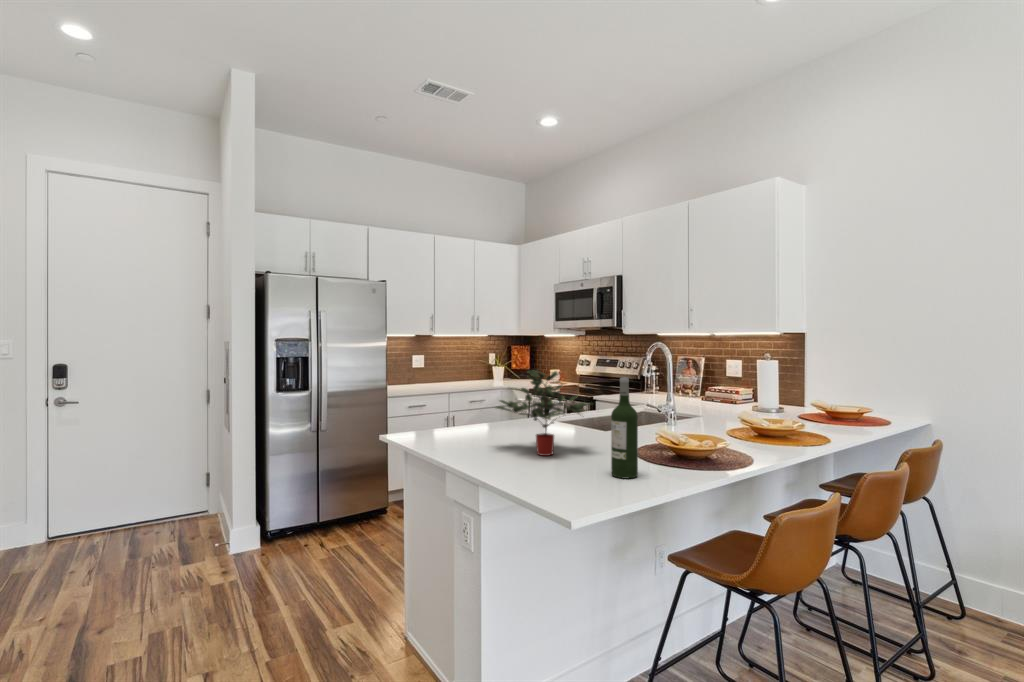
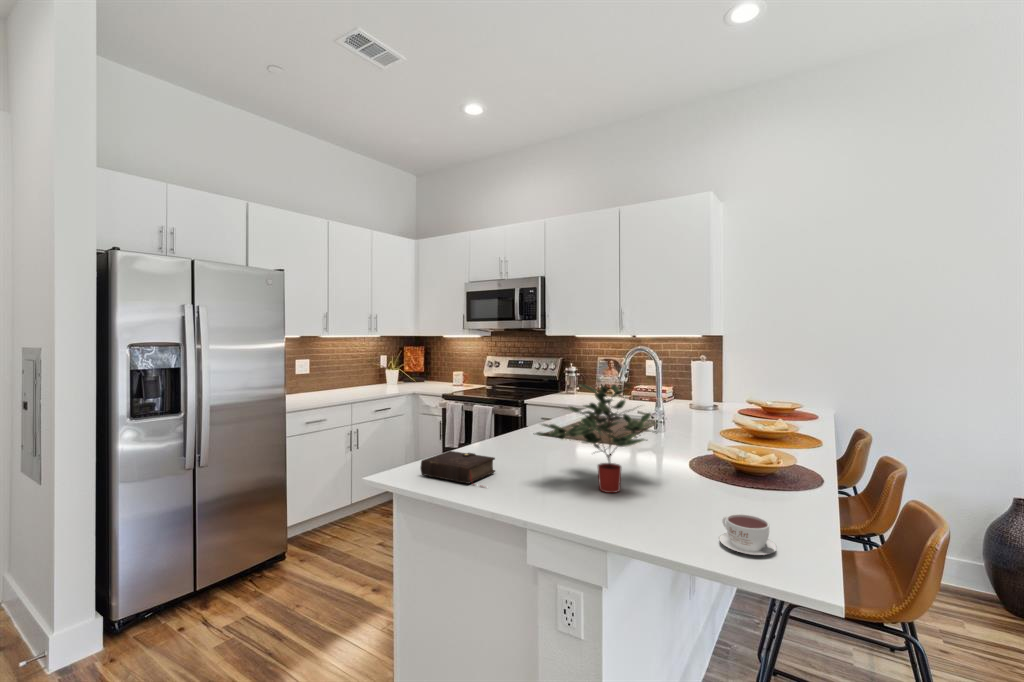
wine bottle: present [611,377,638,479] -> none [736,393,772,521]
book: none [425,421,479,445] -> present [420,451,495,484]
coffee cup: none [559,465,600,491] -> present [719,514,777,555]

